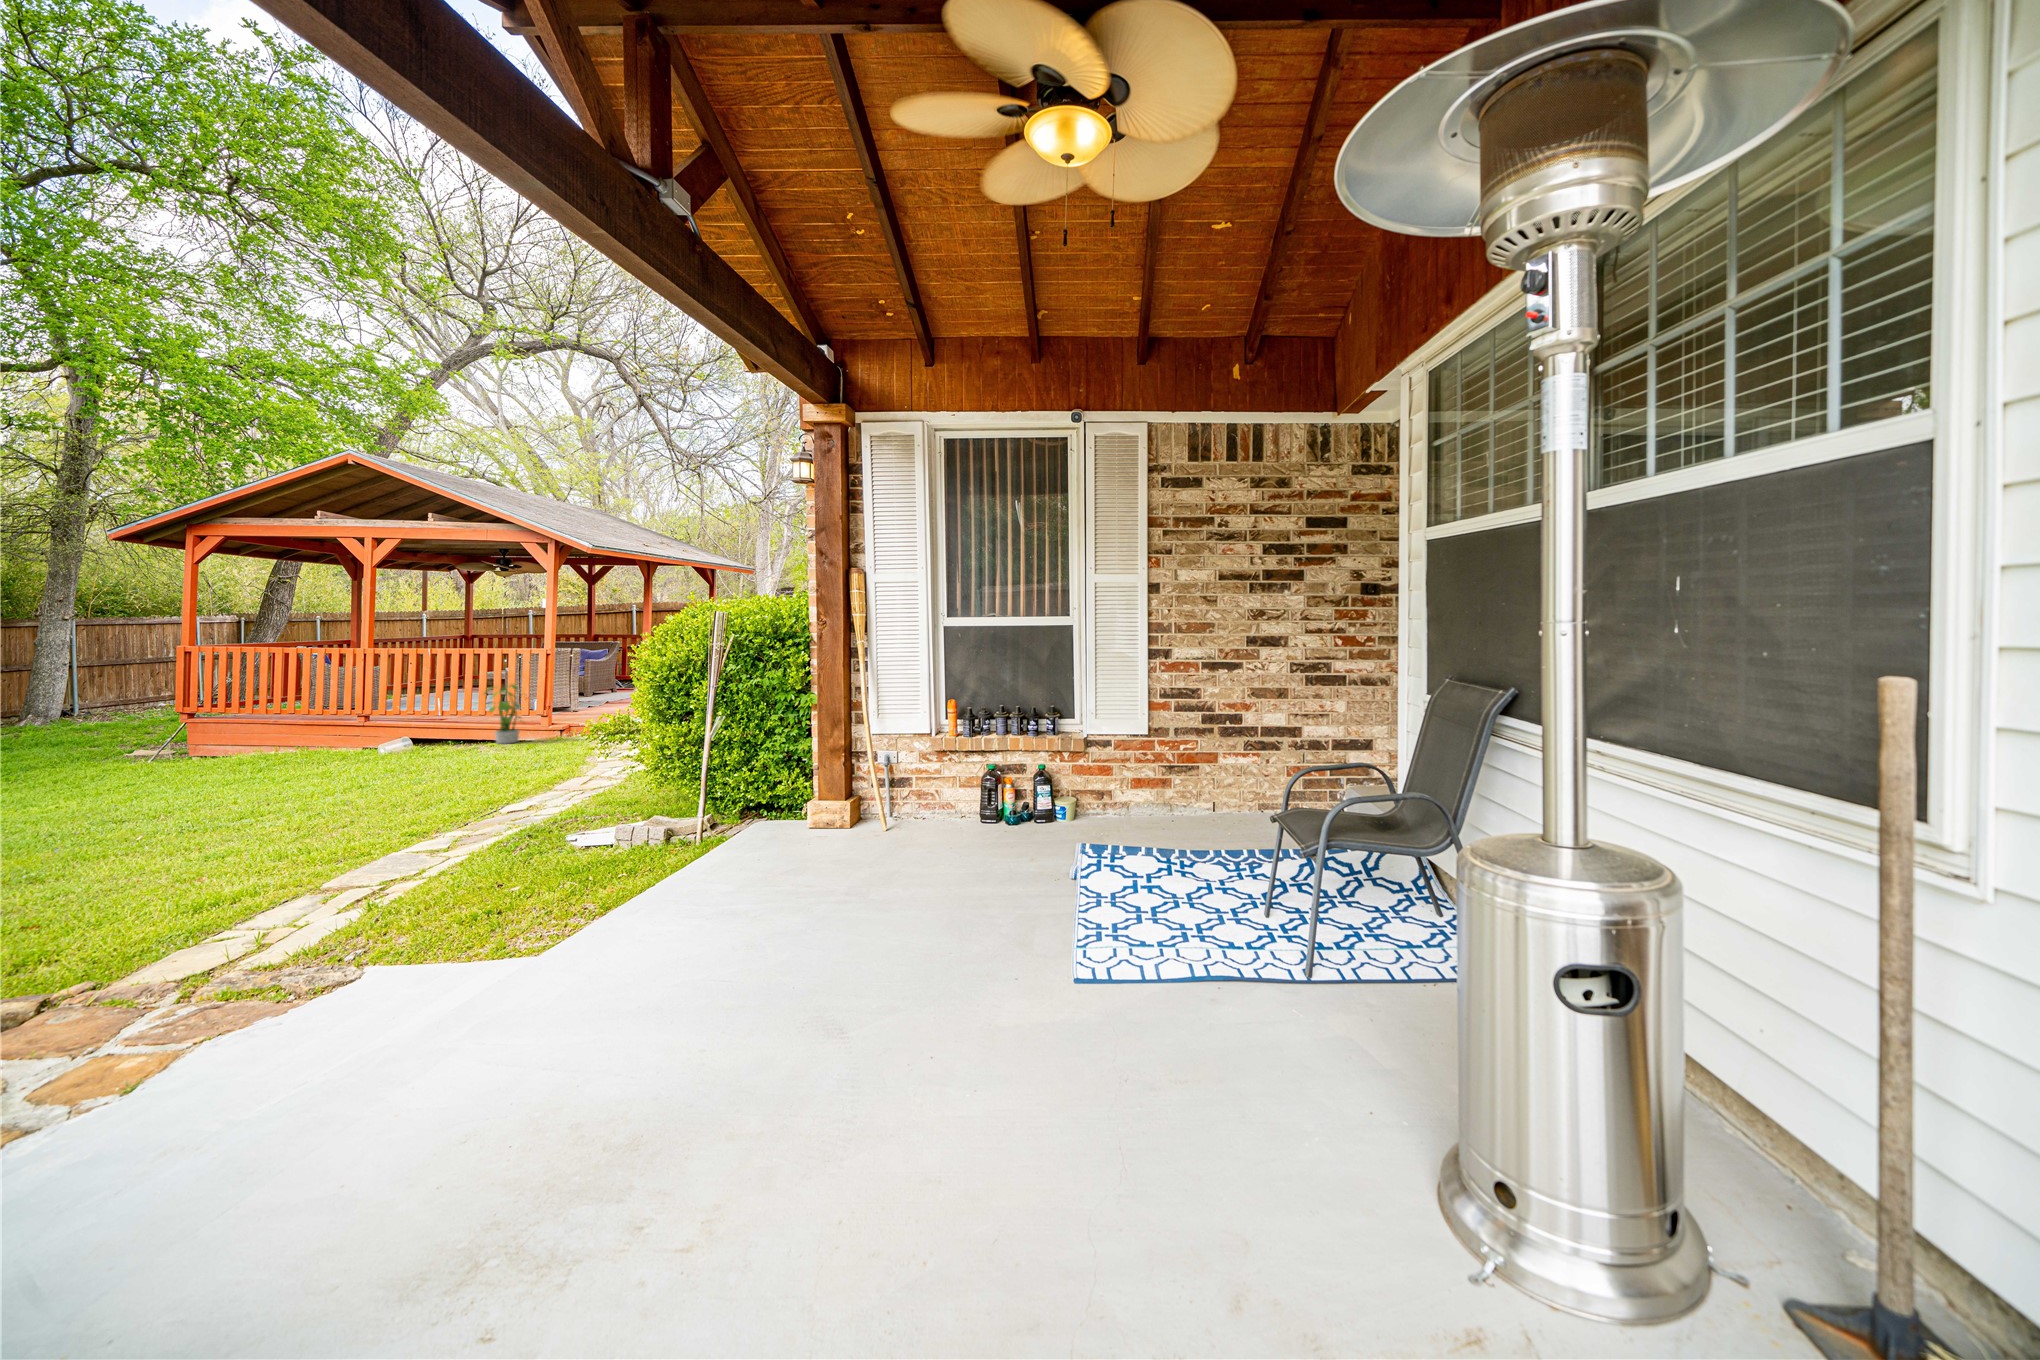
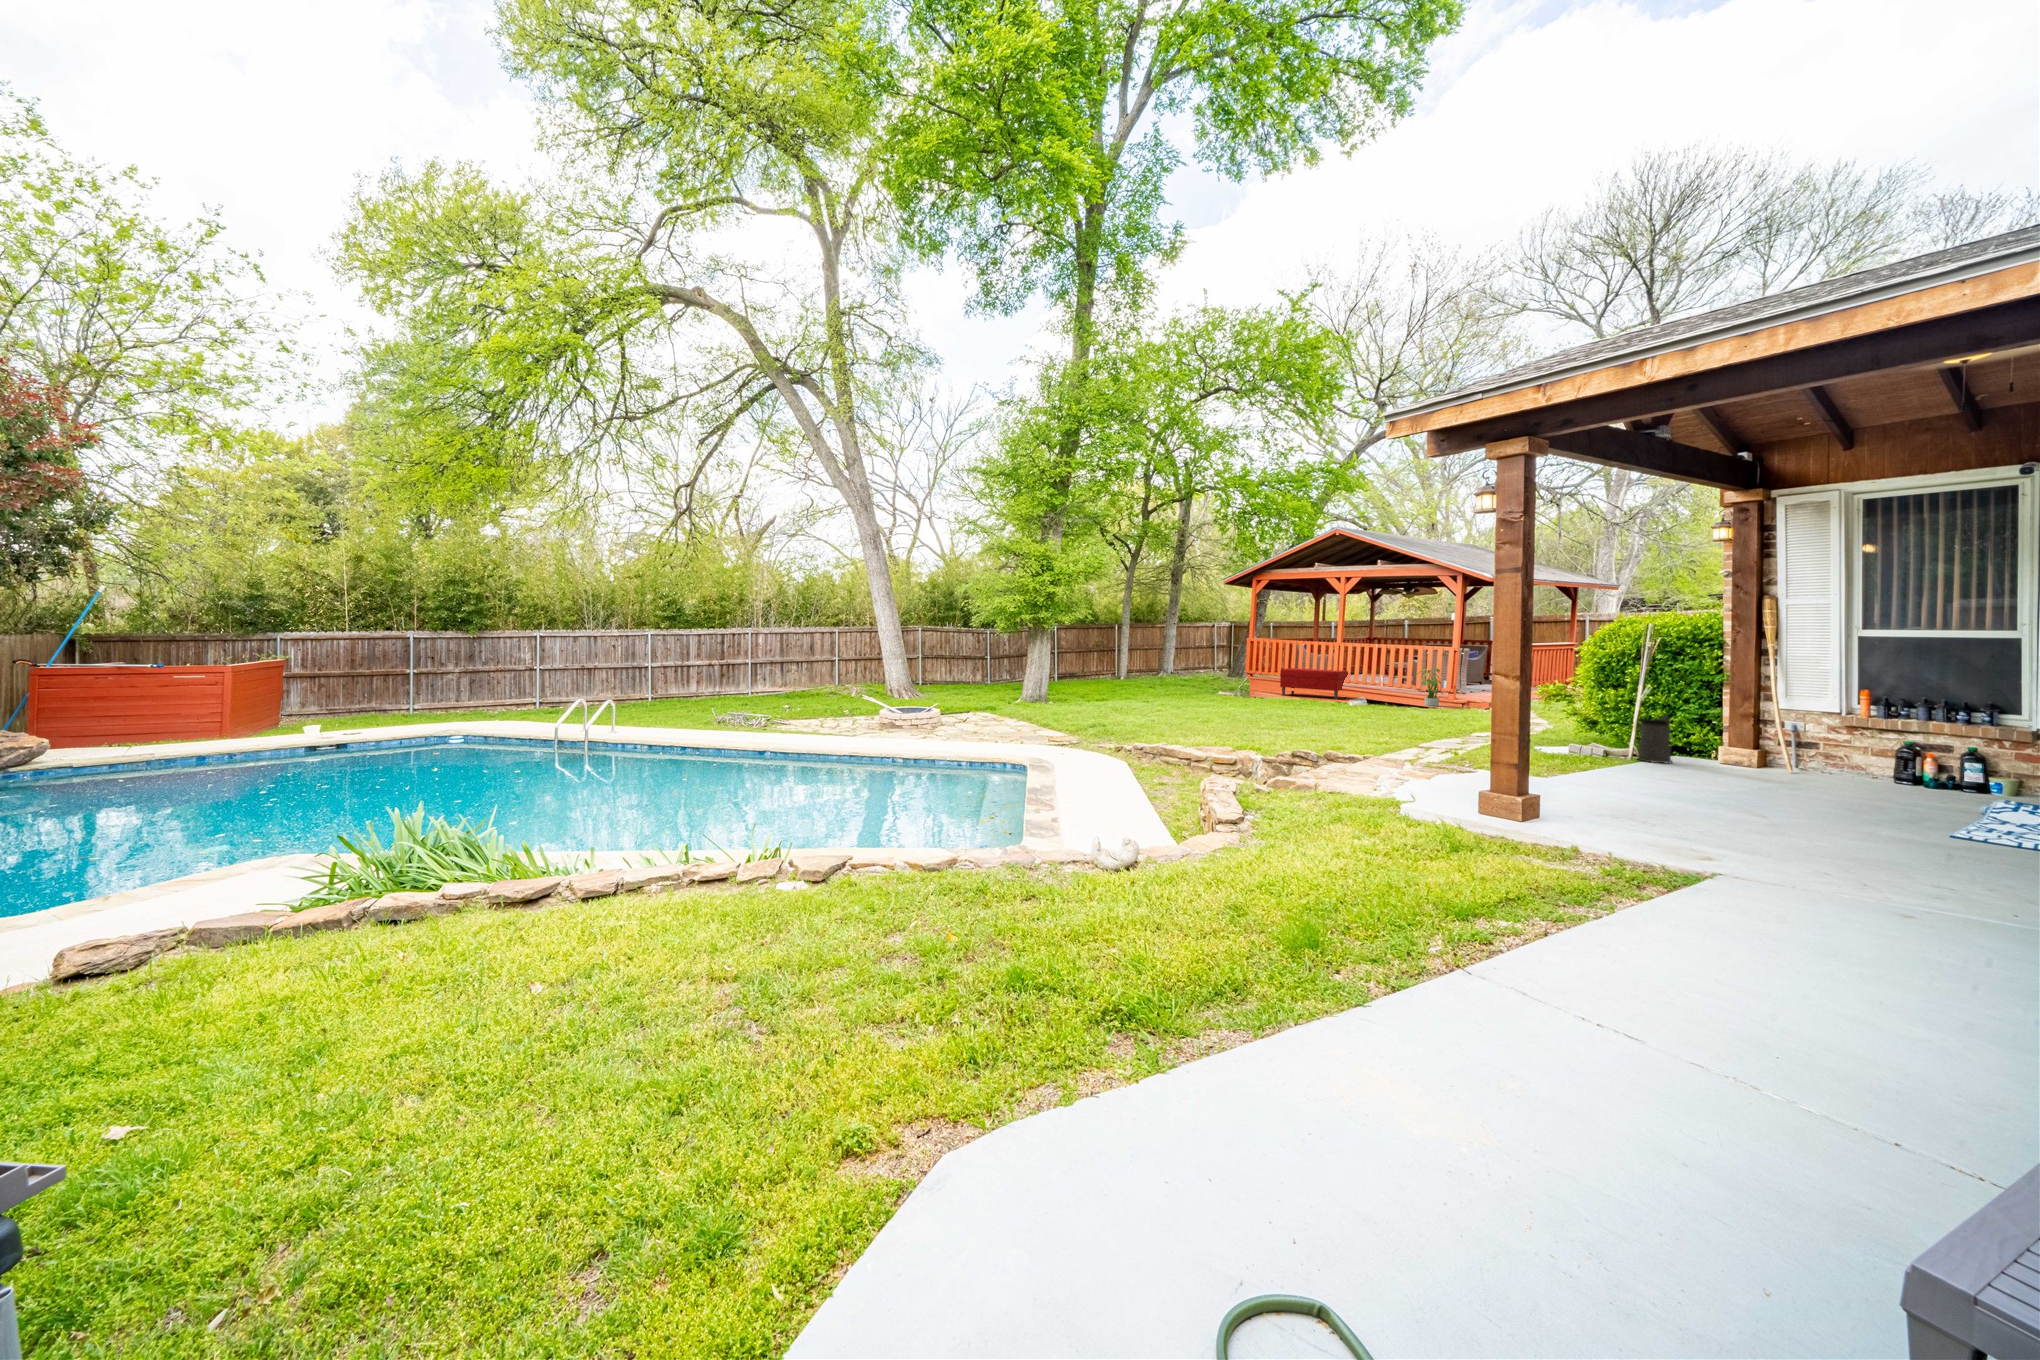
bench: none [208,697,369,753] -> present [1280,668,1348,699]
watering can: none [700,753,748,845] -> present [1637,715,1672,763]

